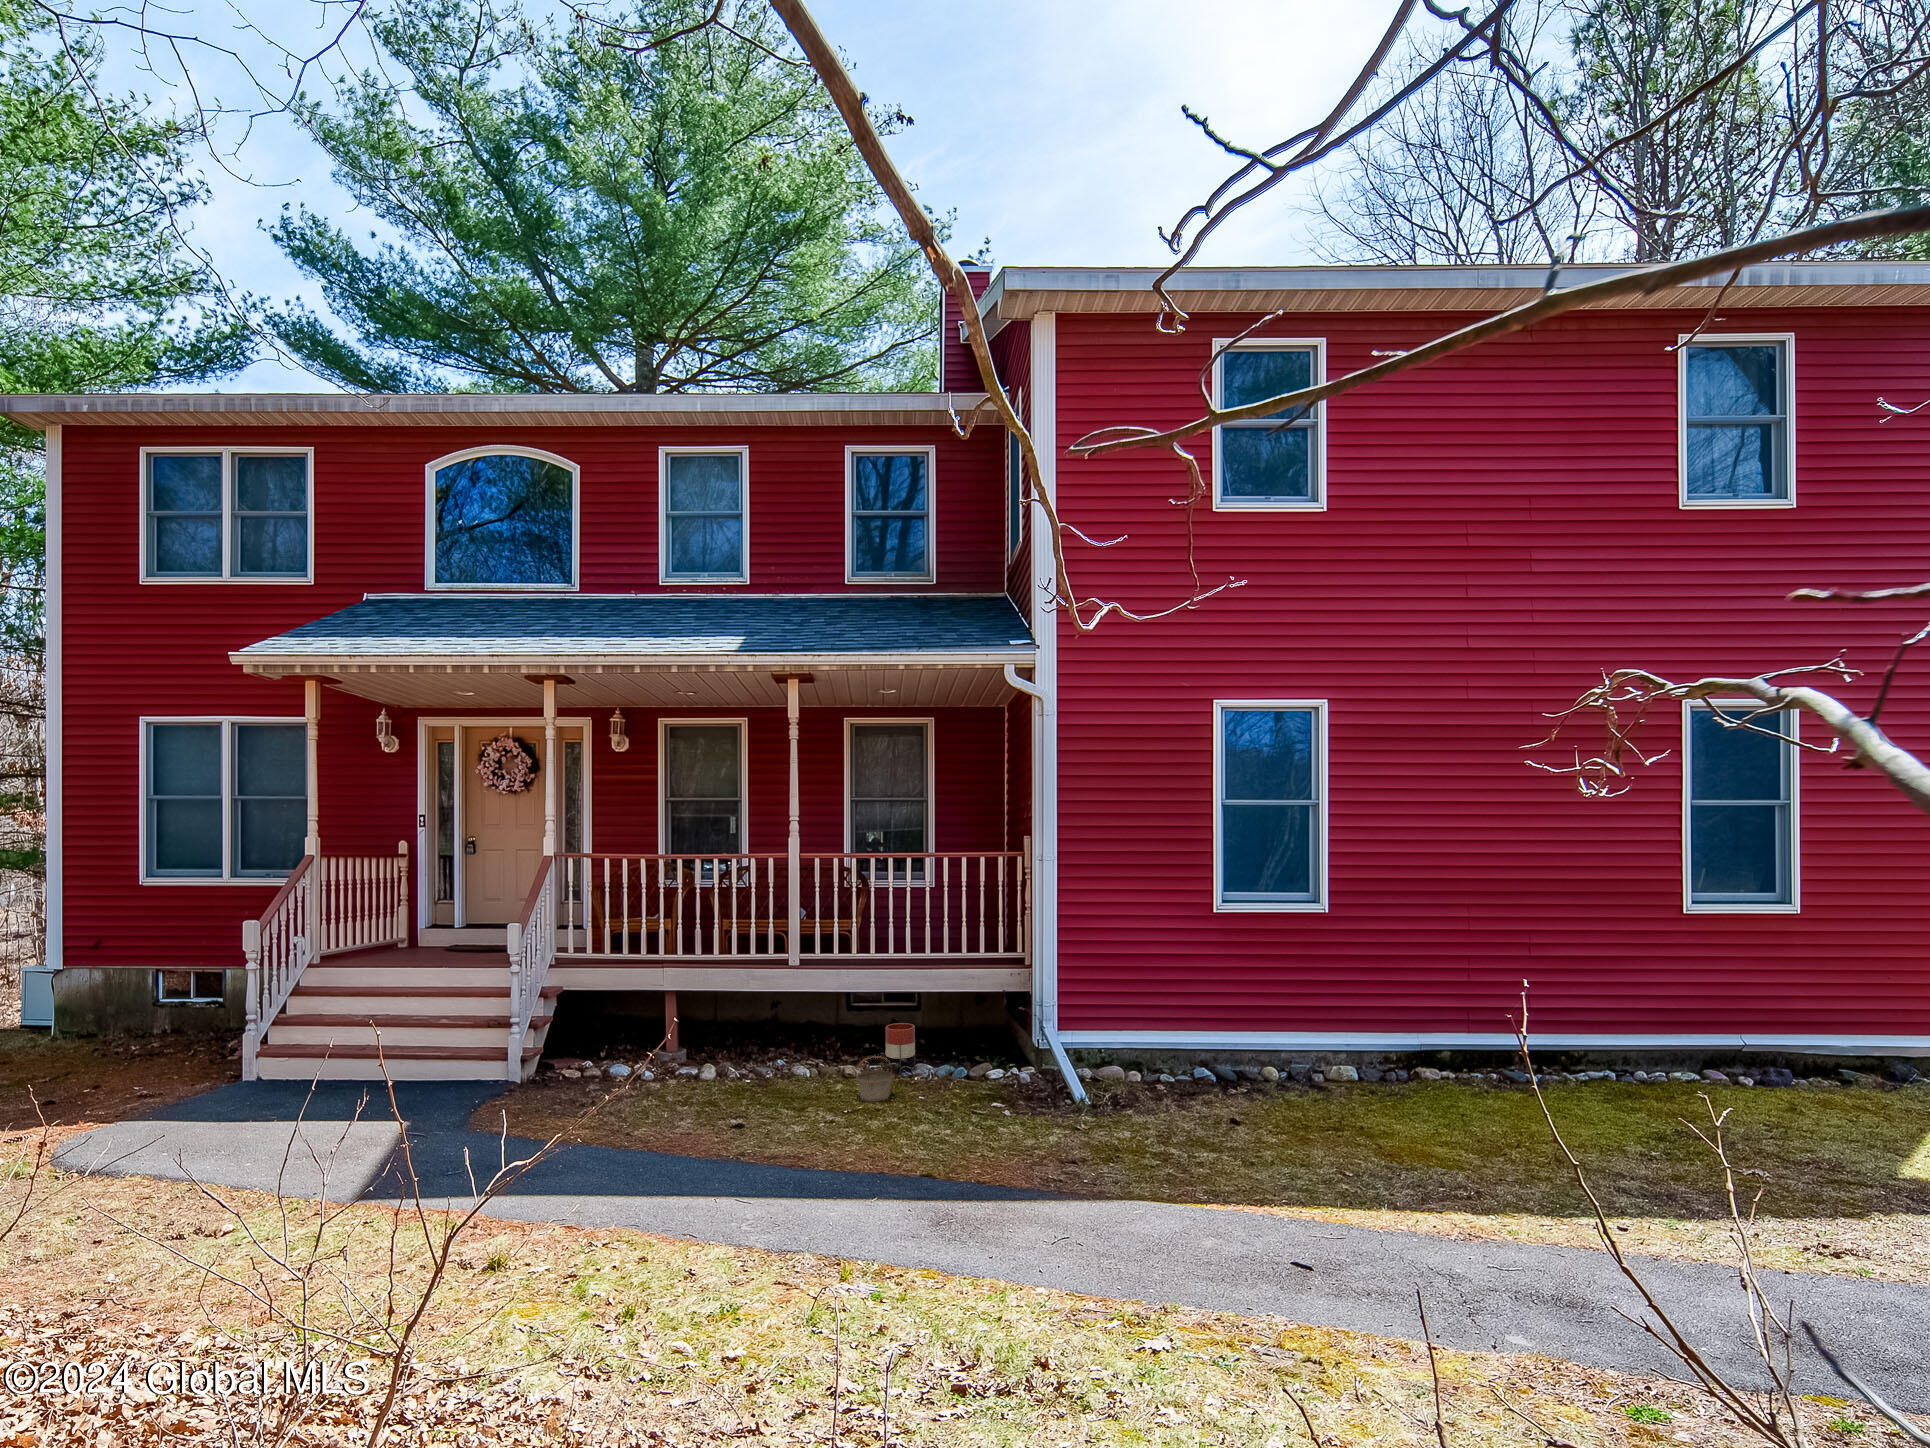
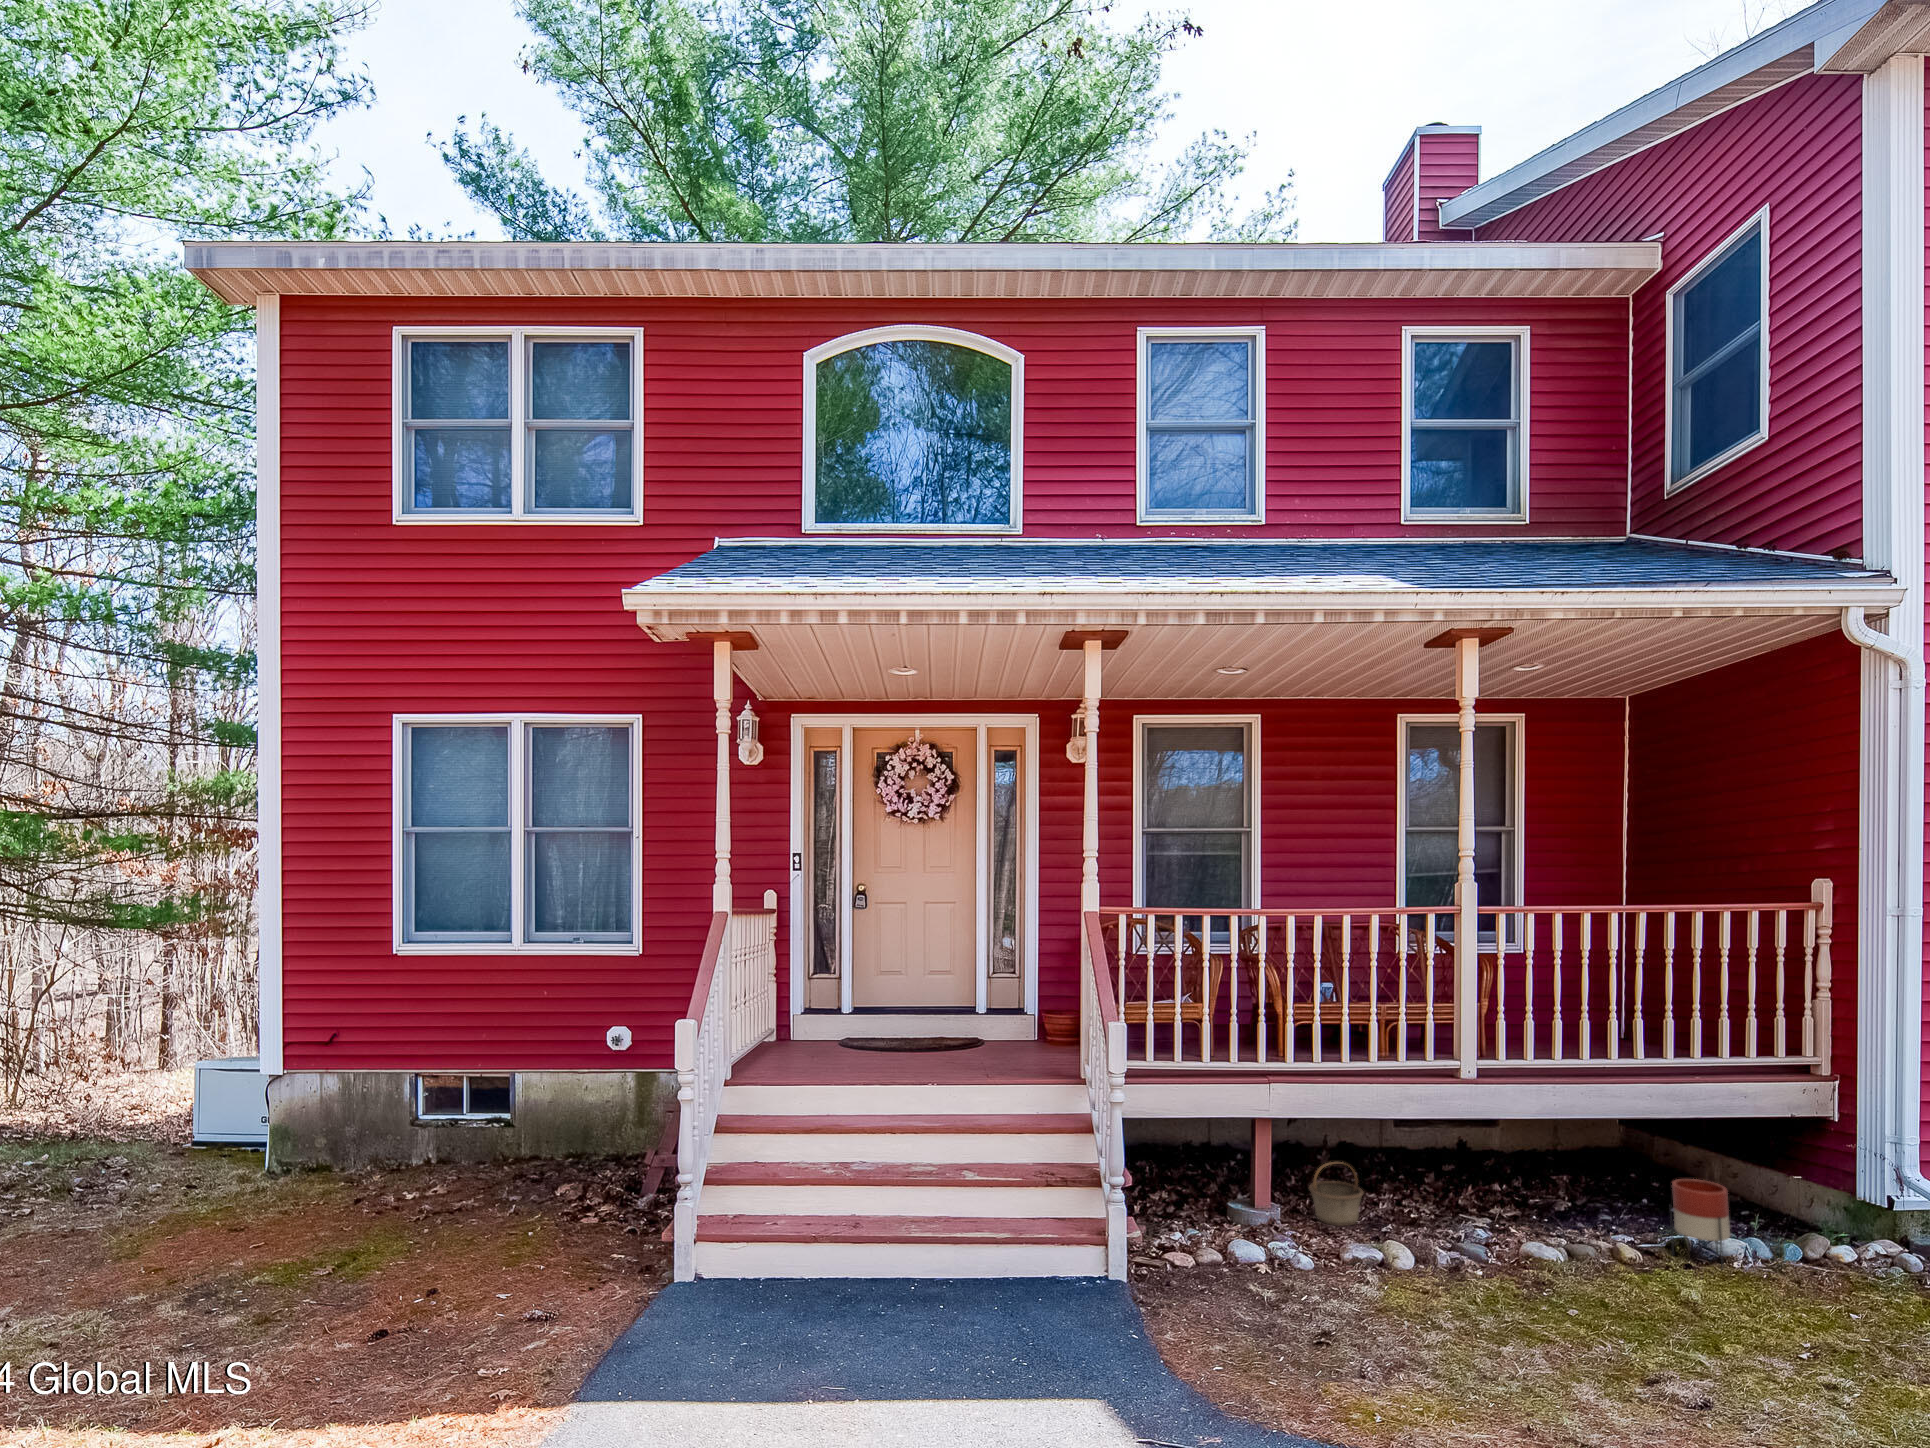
basket: present [856,1056,894,1102] -> present [1309,1162,1363,1226]

